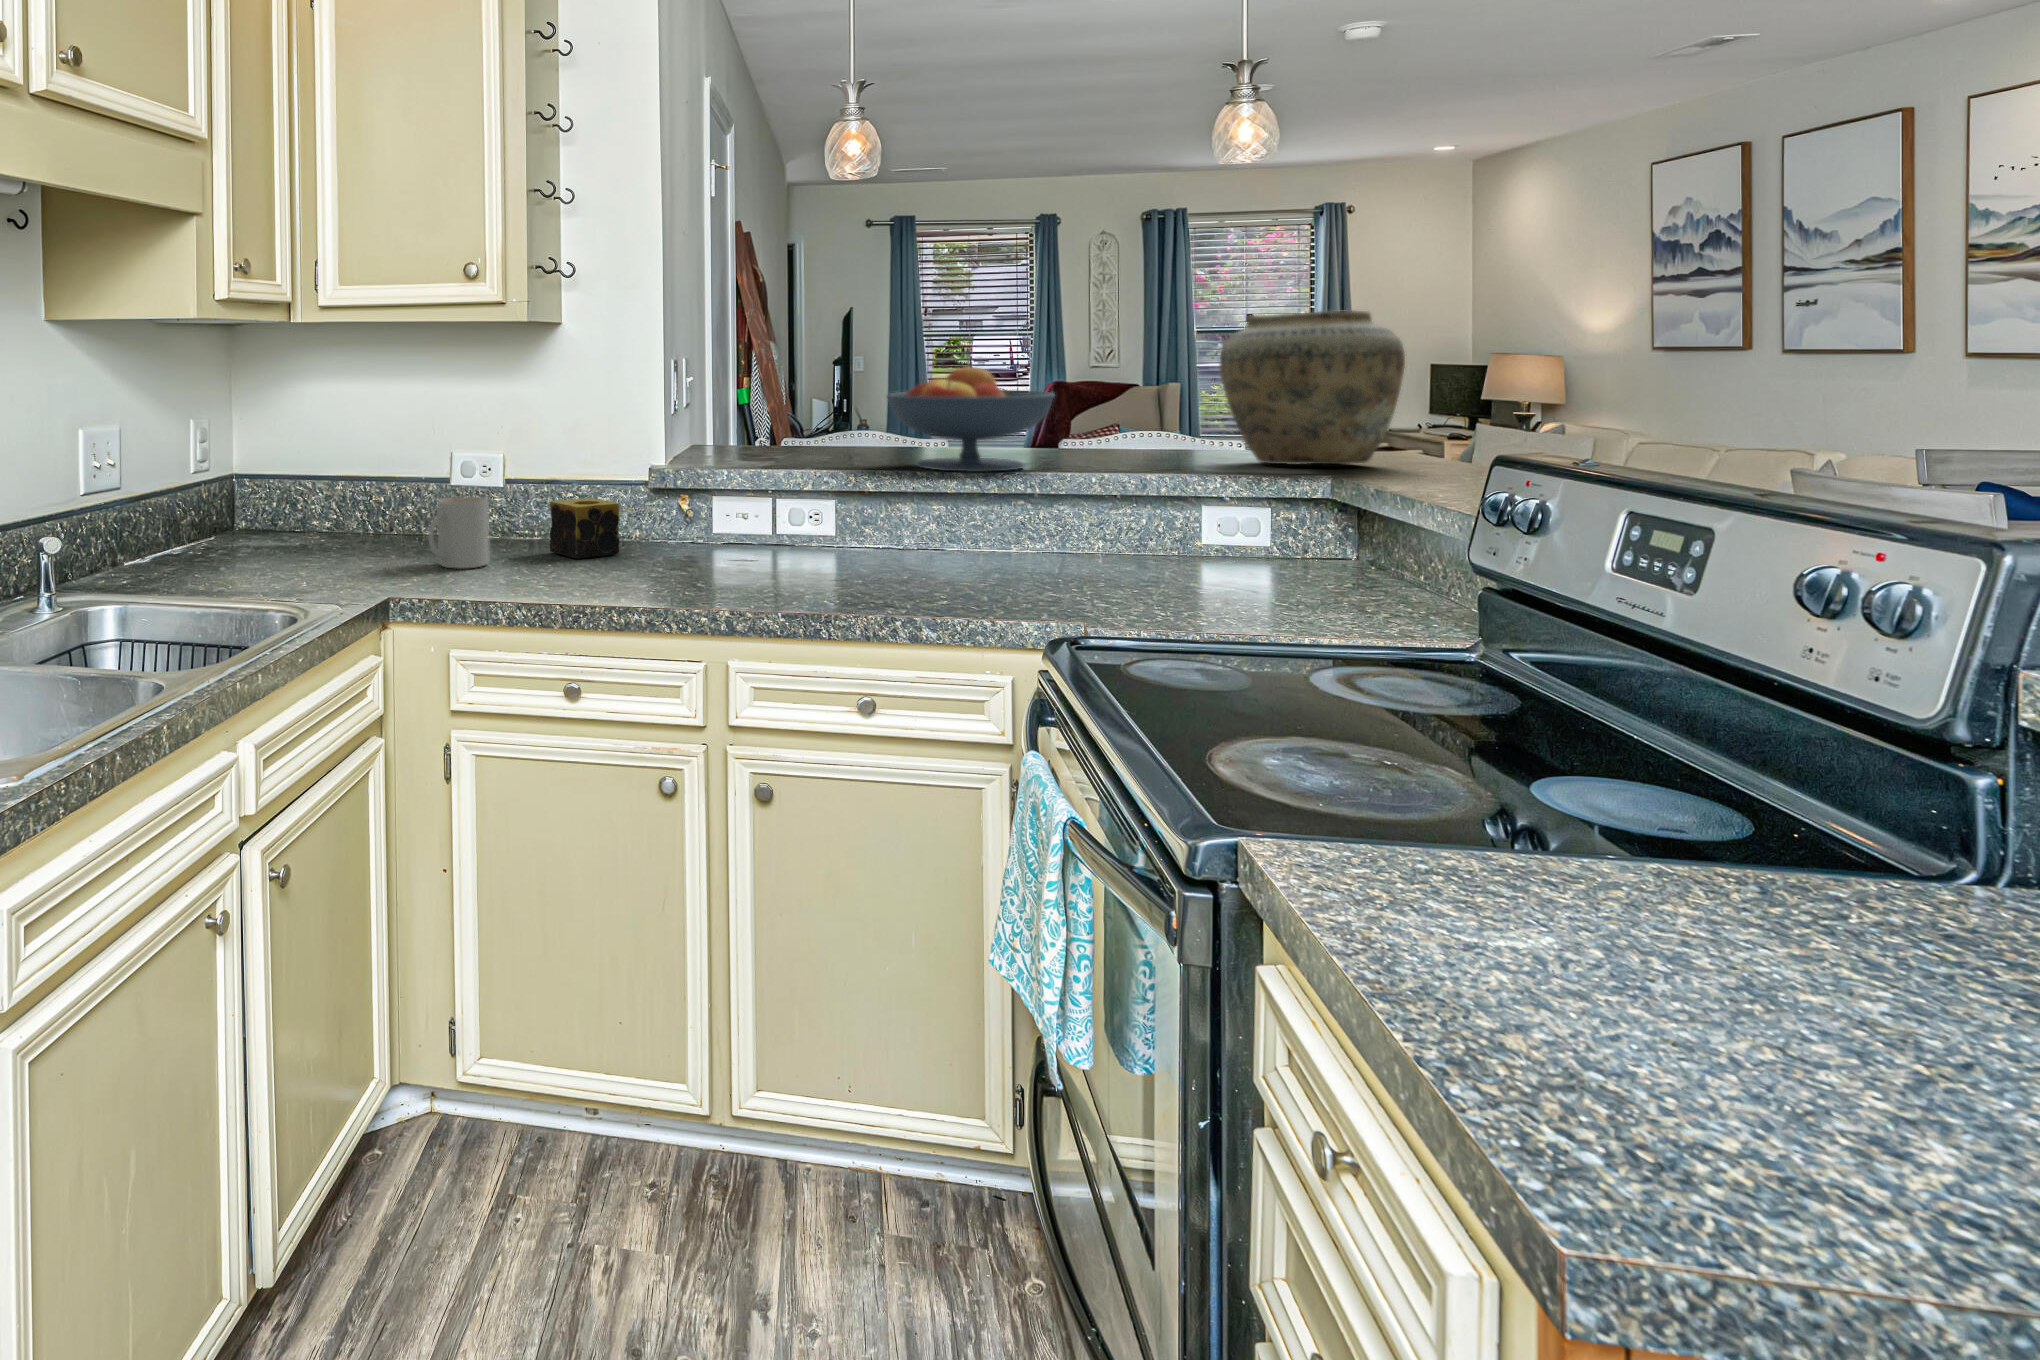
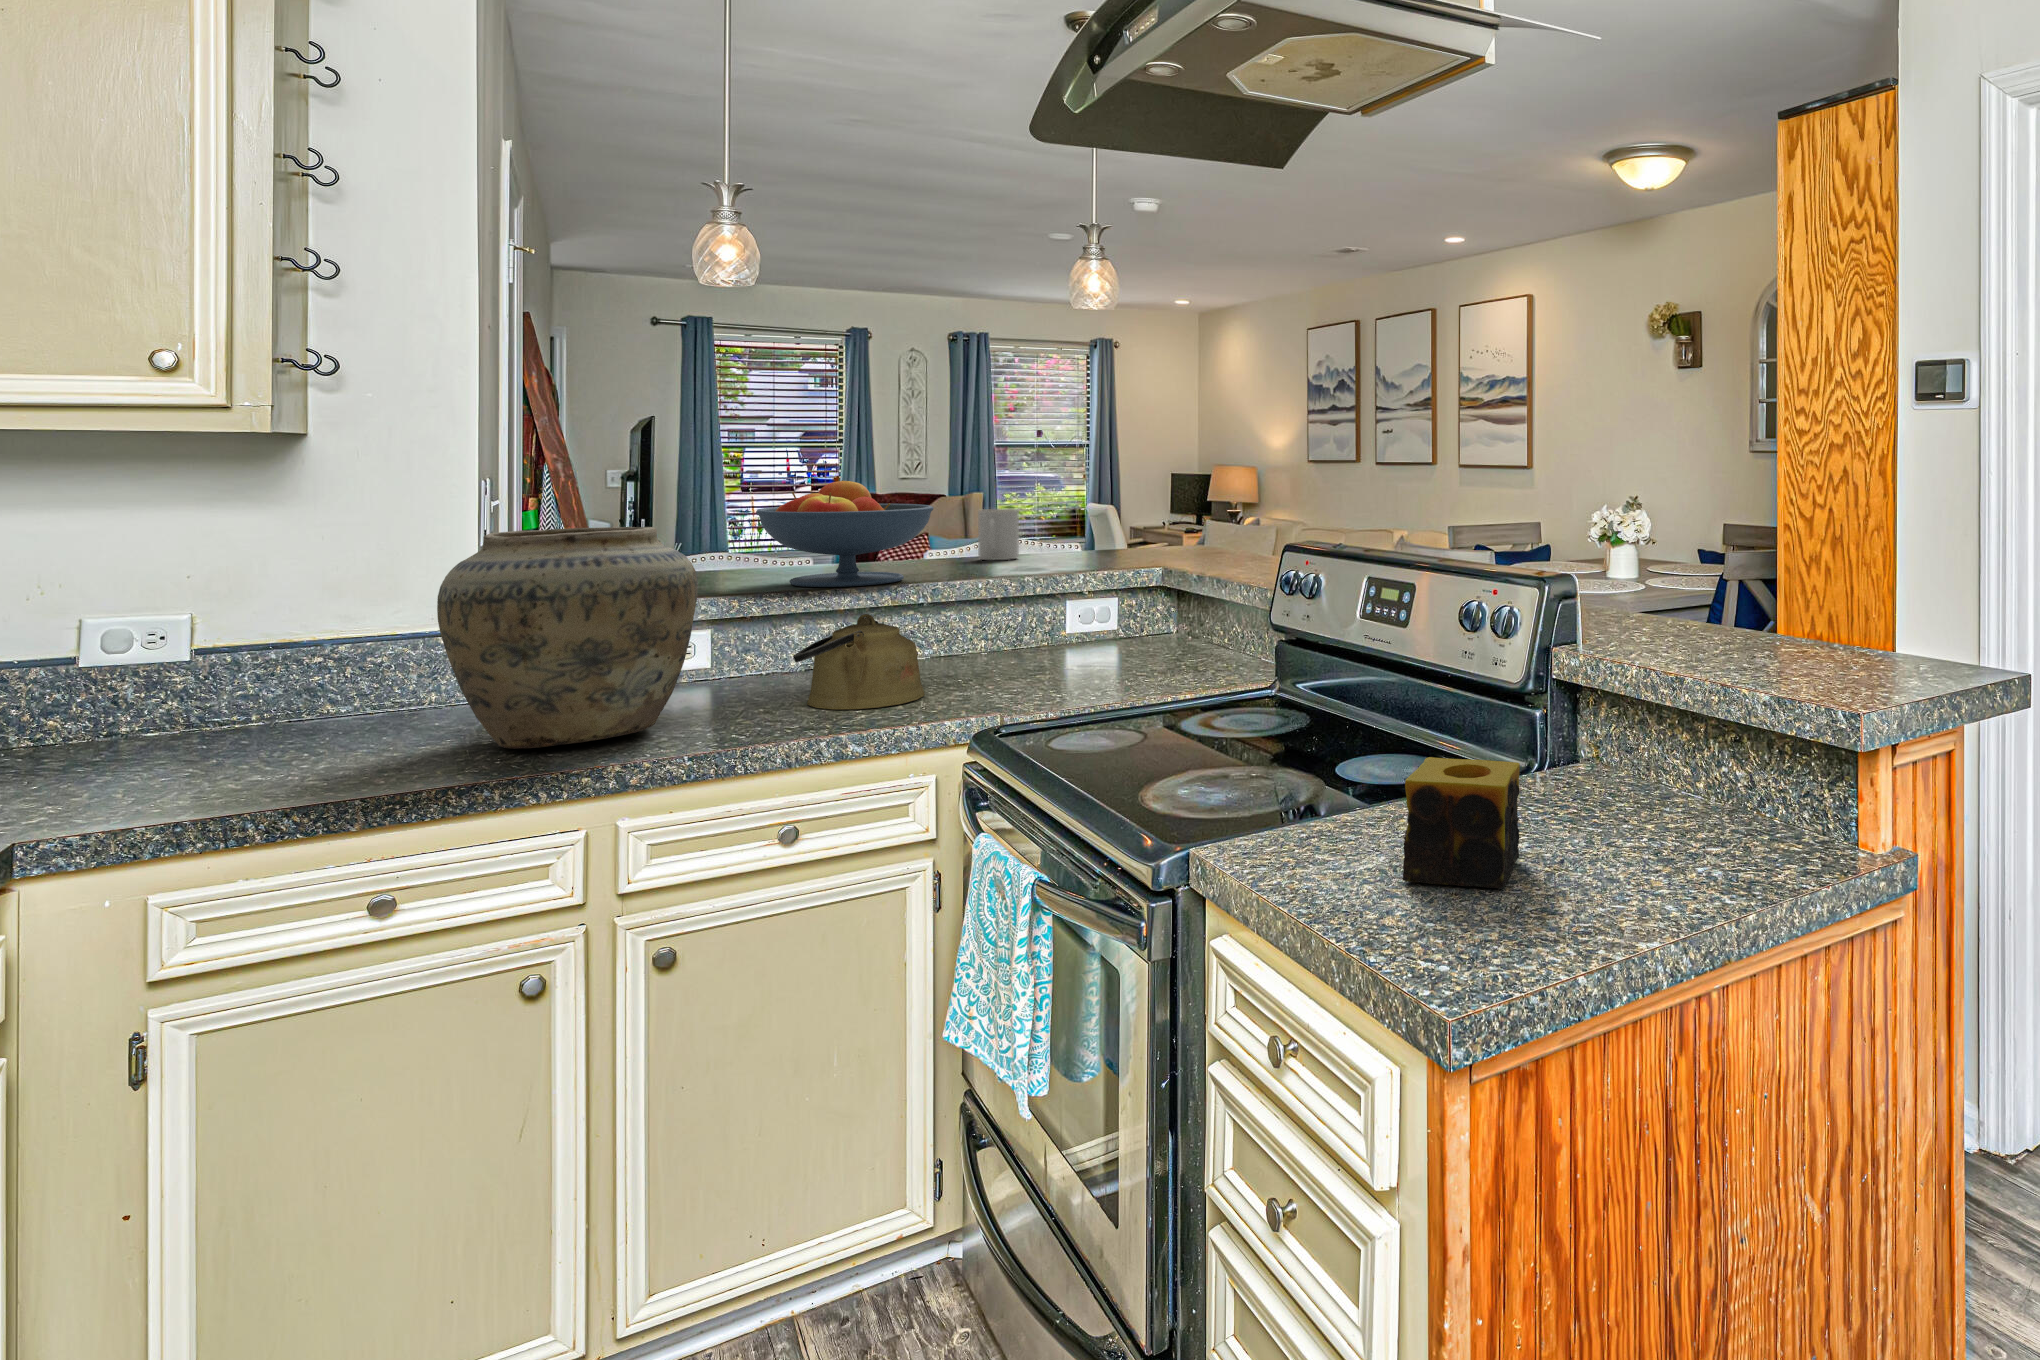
vase: present [1219,310,1405,465] -> present [437,527,697,749]
mug: present [428,496,490,569] -> present [978,509,1019,560]
candle: present [550,498,619,558] -> present [1403,757,1520,888]
kettle: none [892,500,1022,596] -> present [793,614,925,710]

